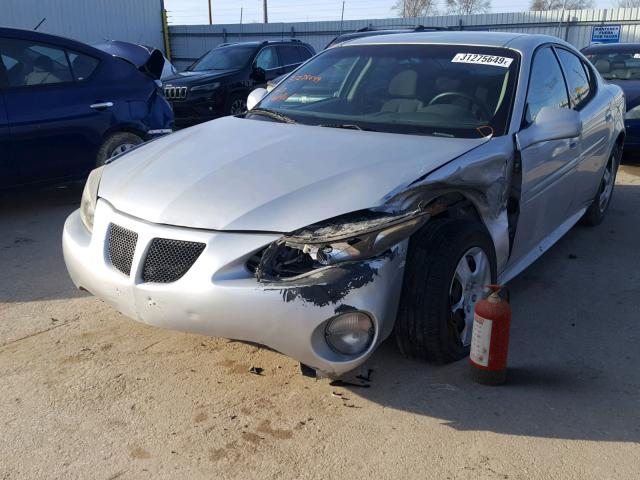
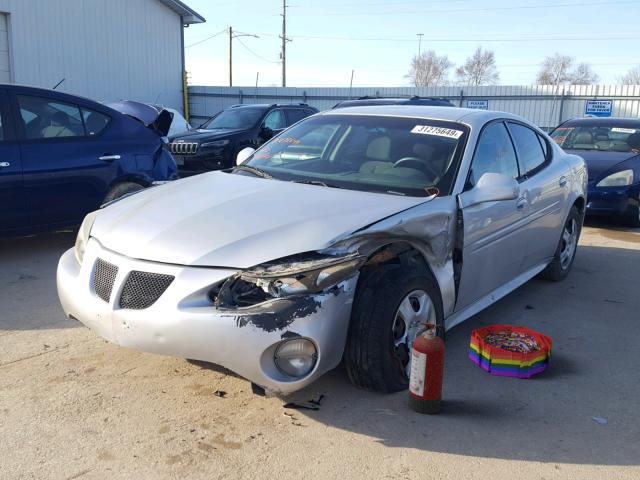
storage bin: none [522,276,616,339] -> present [469,324,552,379]

